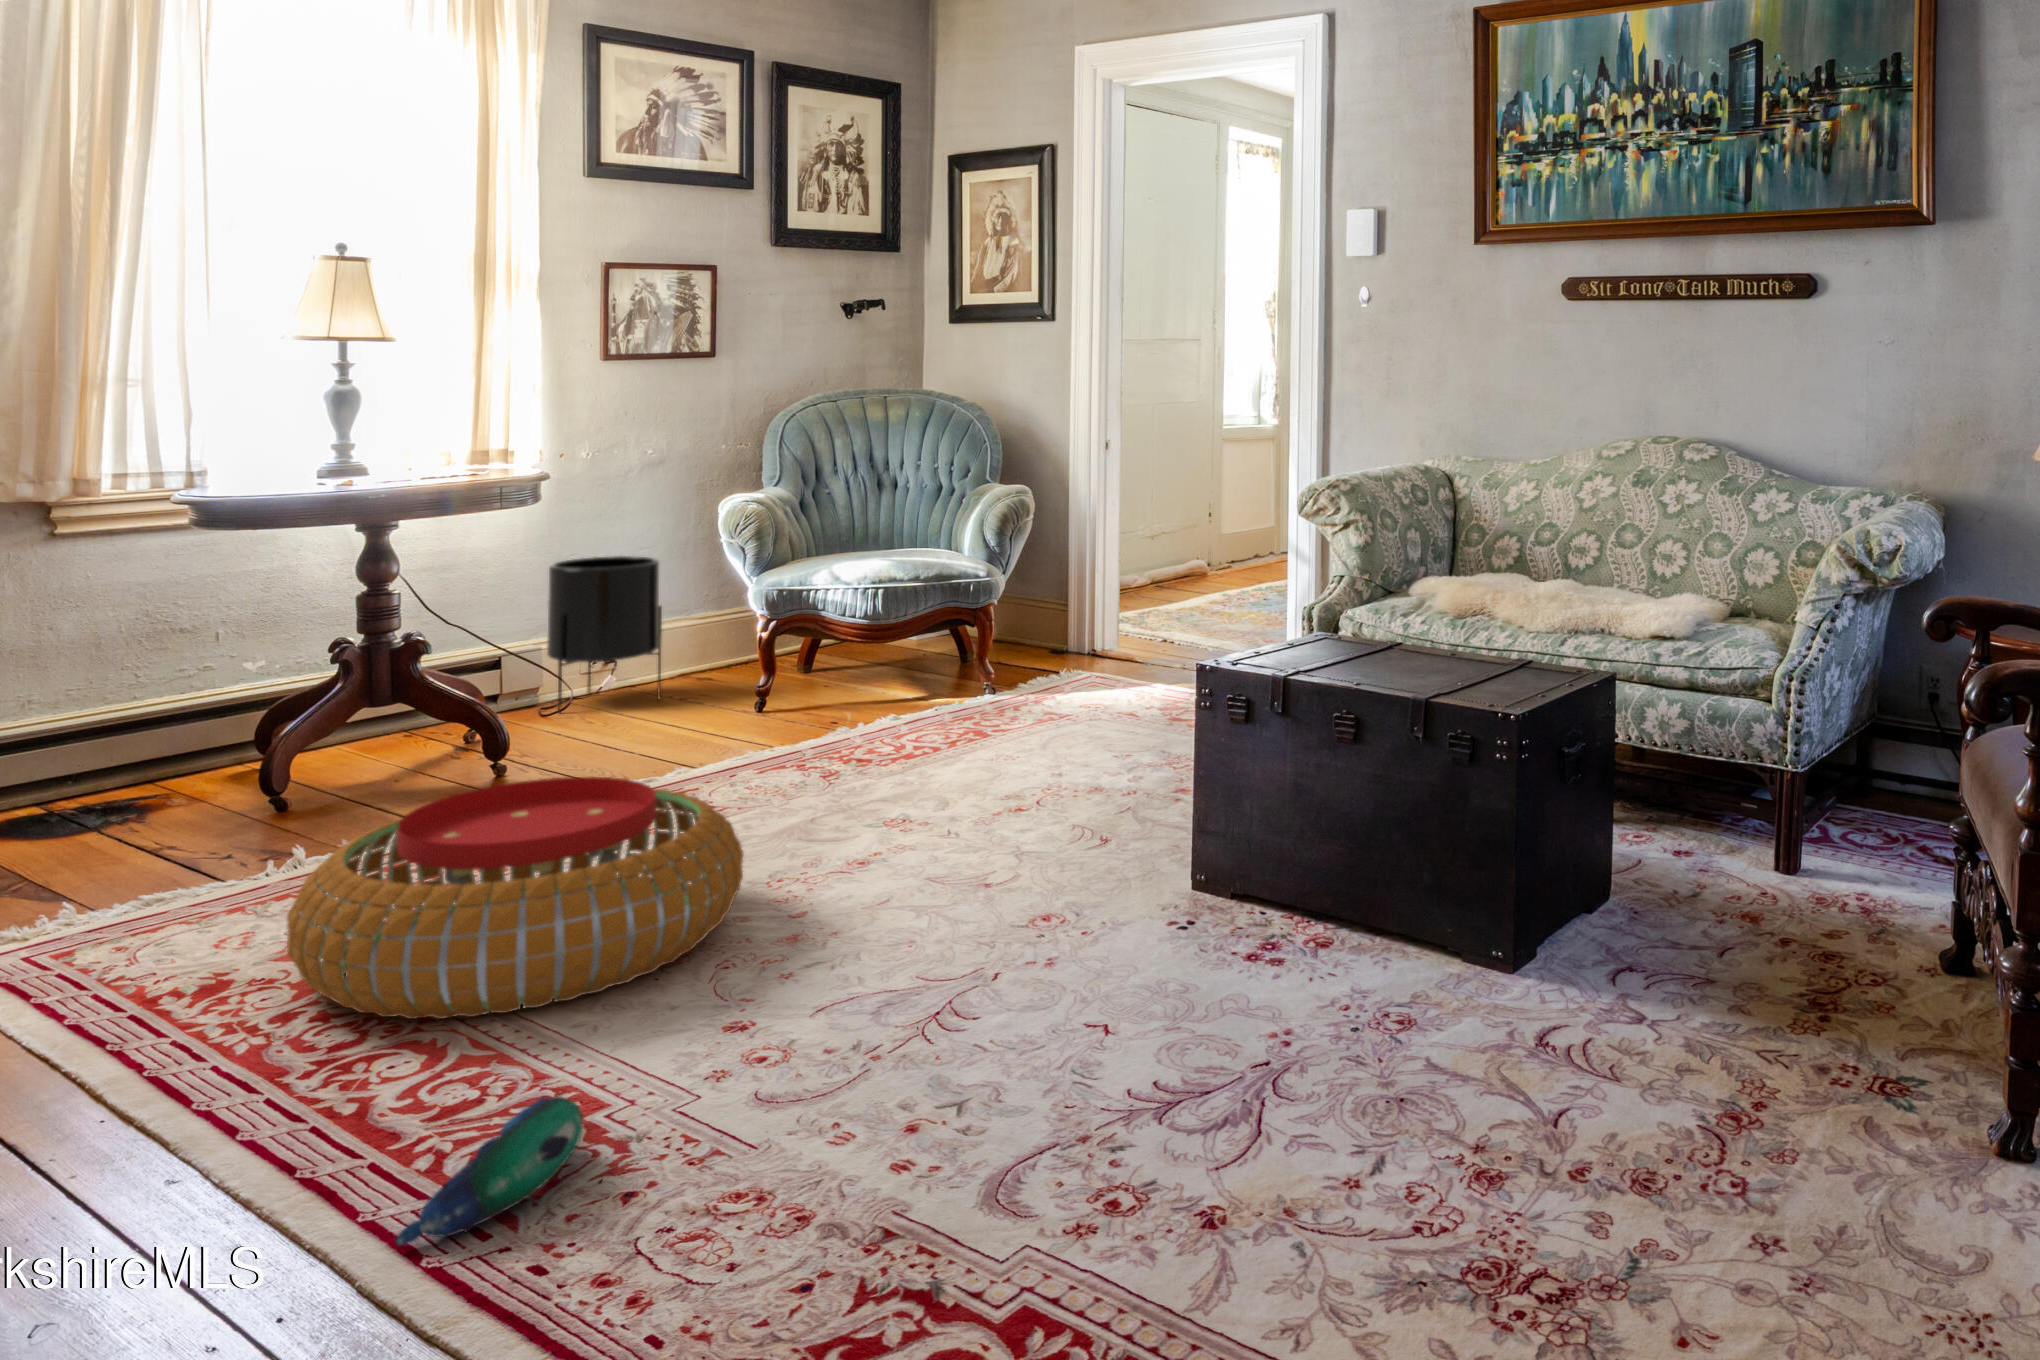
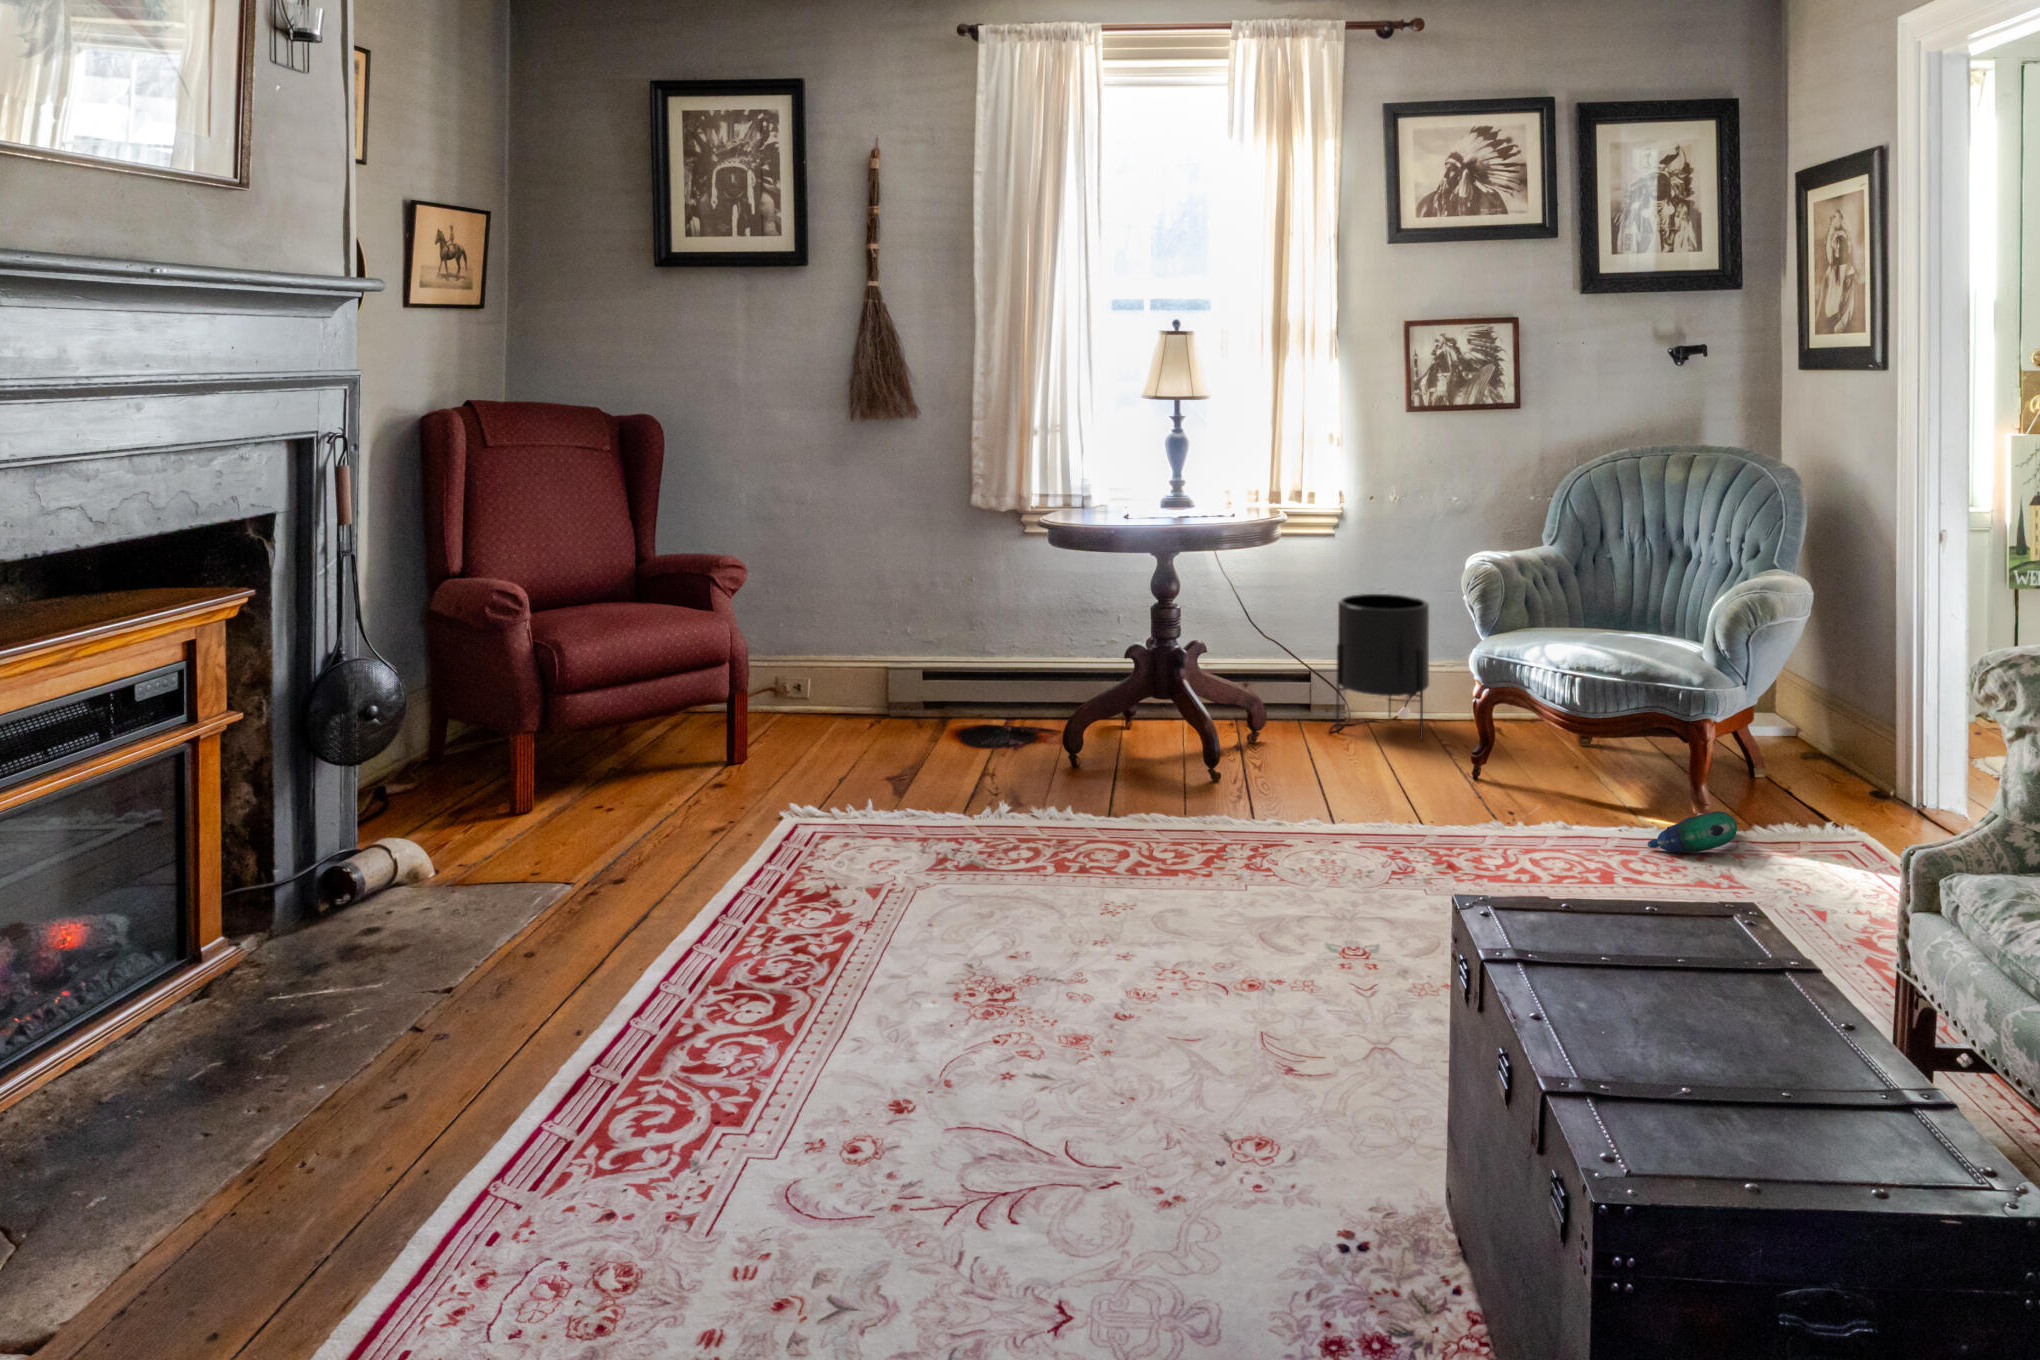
pouf: present [287,777,743,1019] -> none [768,801,1104,1017]
plush toy: present [395,1096,583,1246] -> present [1647,811,1737,854]

